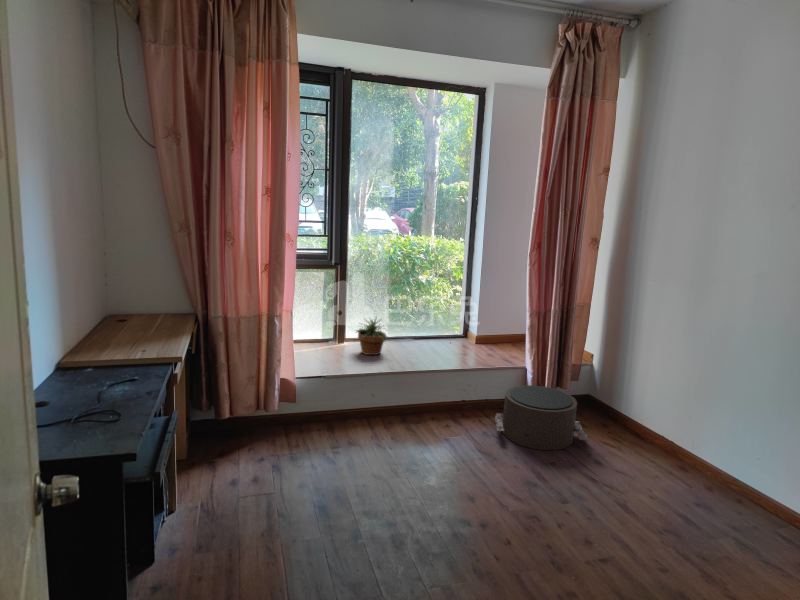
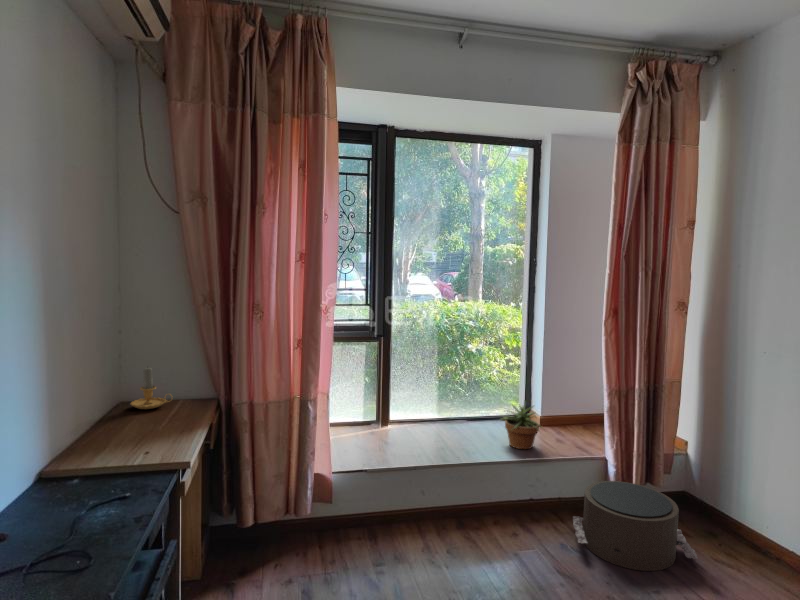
candle: none [120,284,157,321] -> present [130,368,172,409]
potted plant: present [356,319,387,355] -> present [502,402,543,449]

